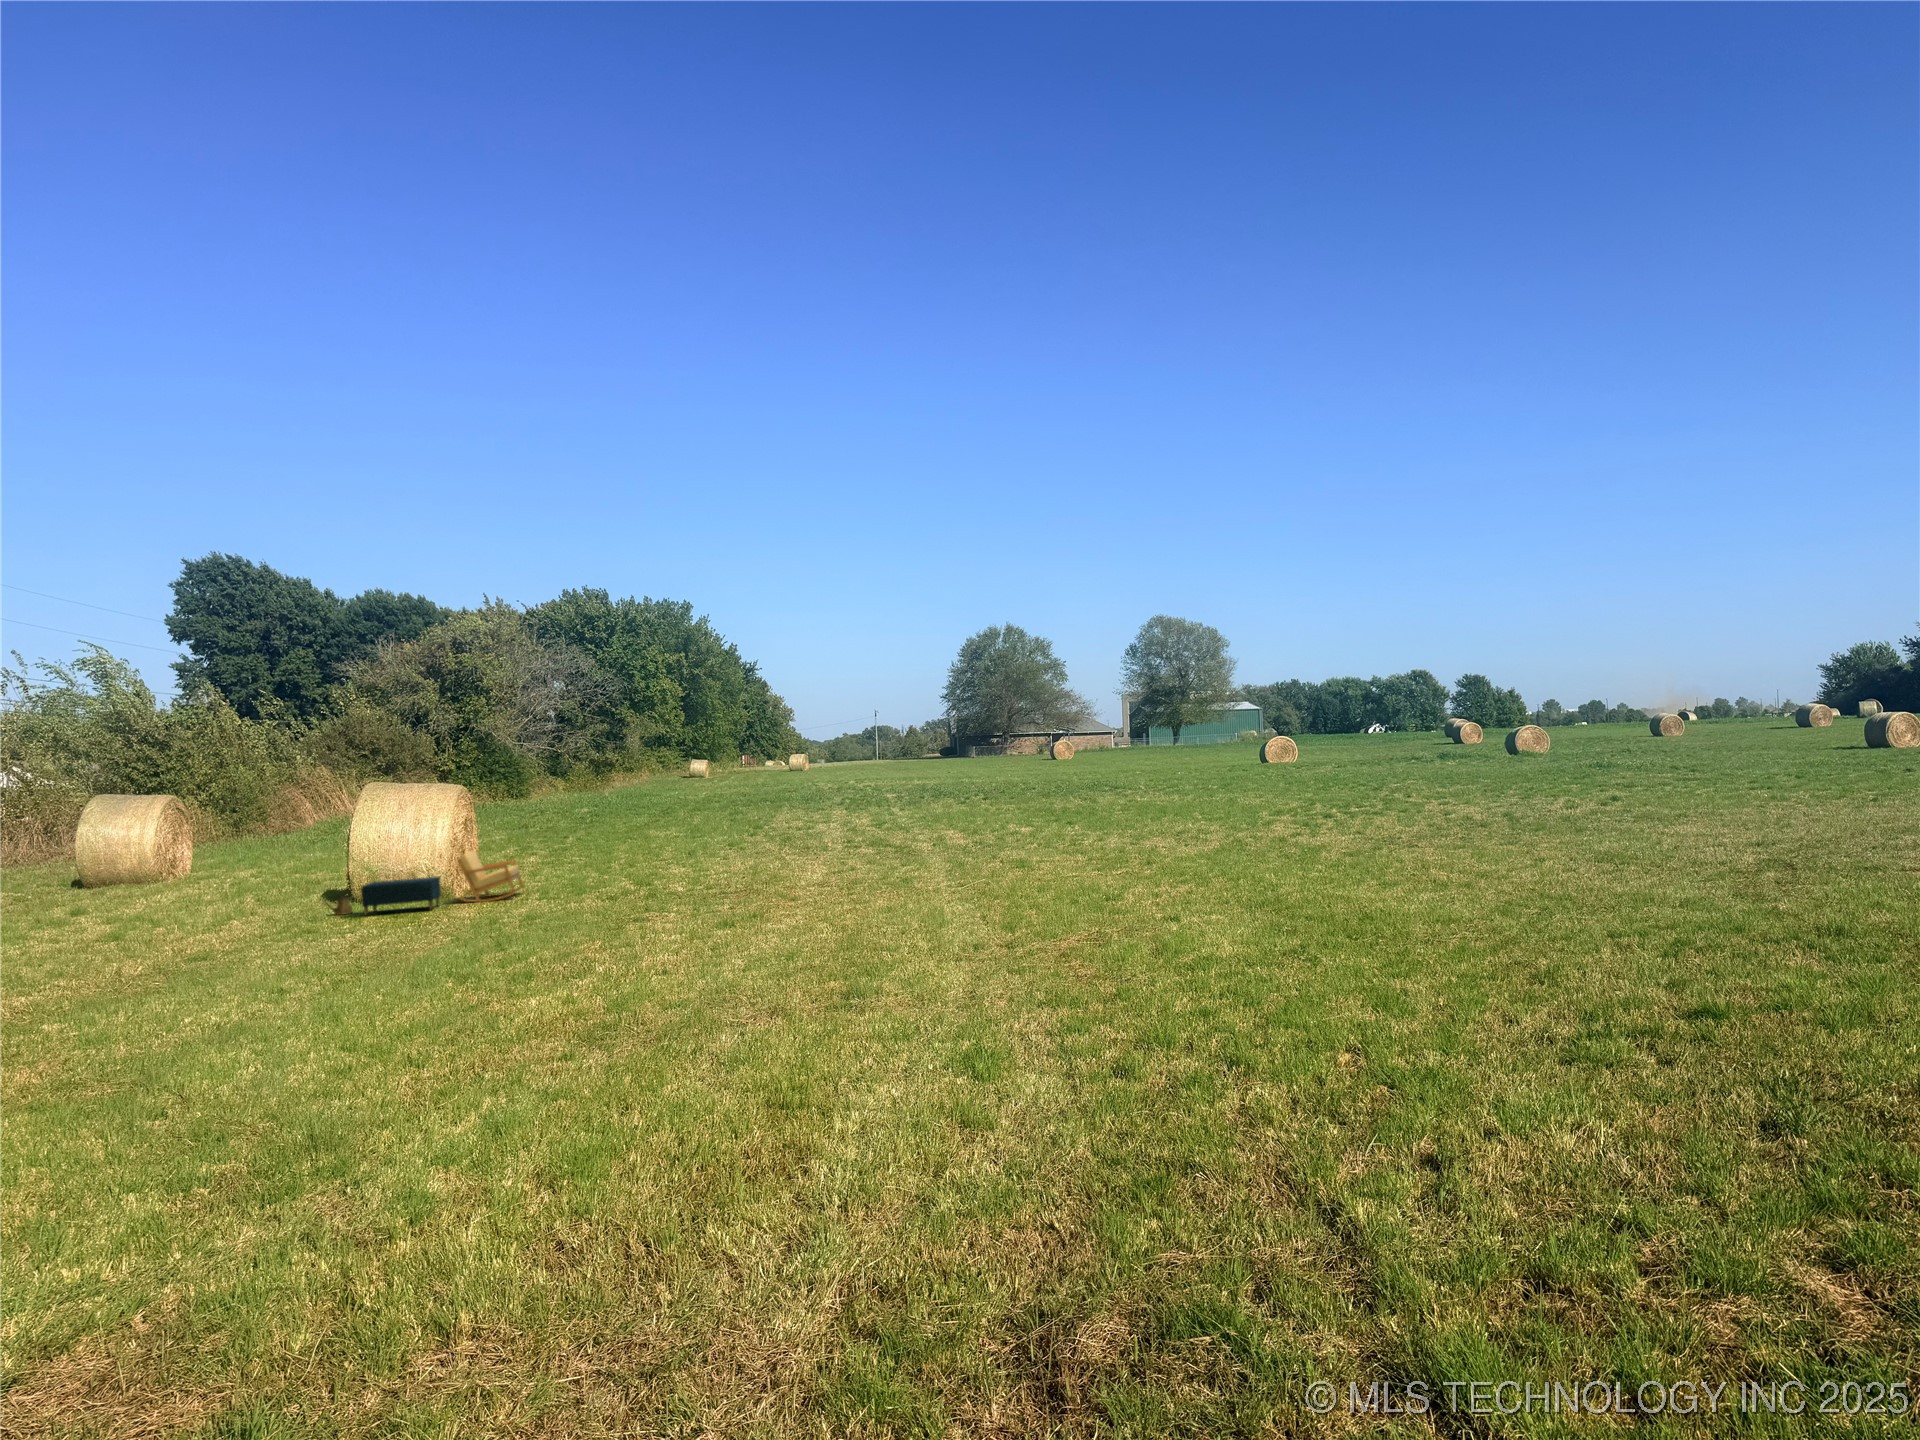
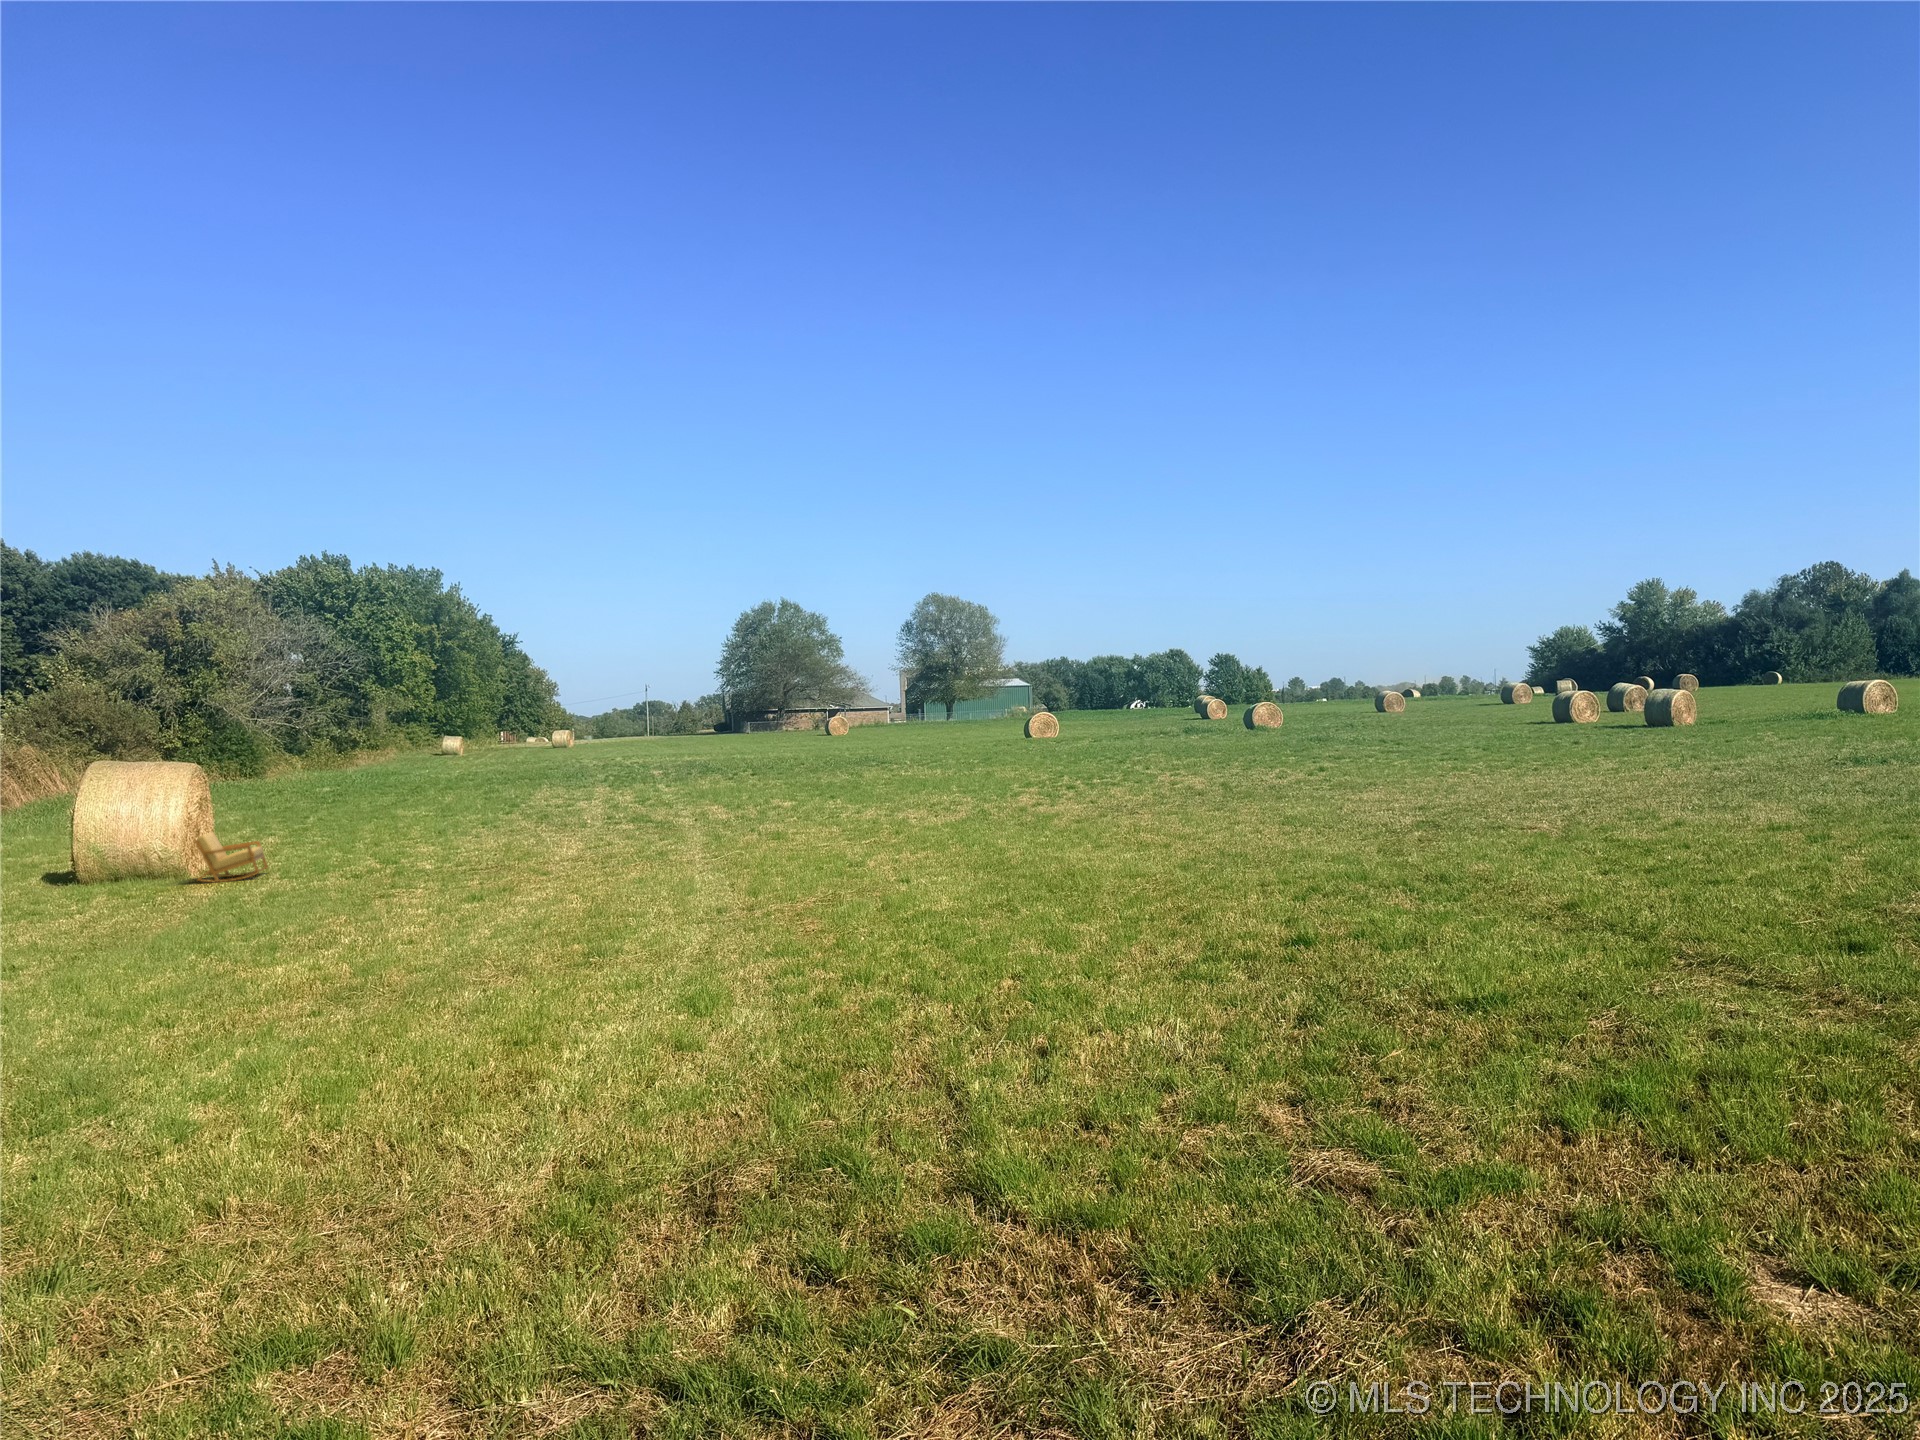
bench: present [361,877,441,916] -> none [84,858,175,898]
watering can: present [325,897,352,915] -> none [32,879,77,897]

